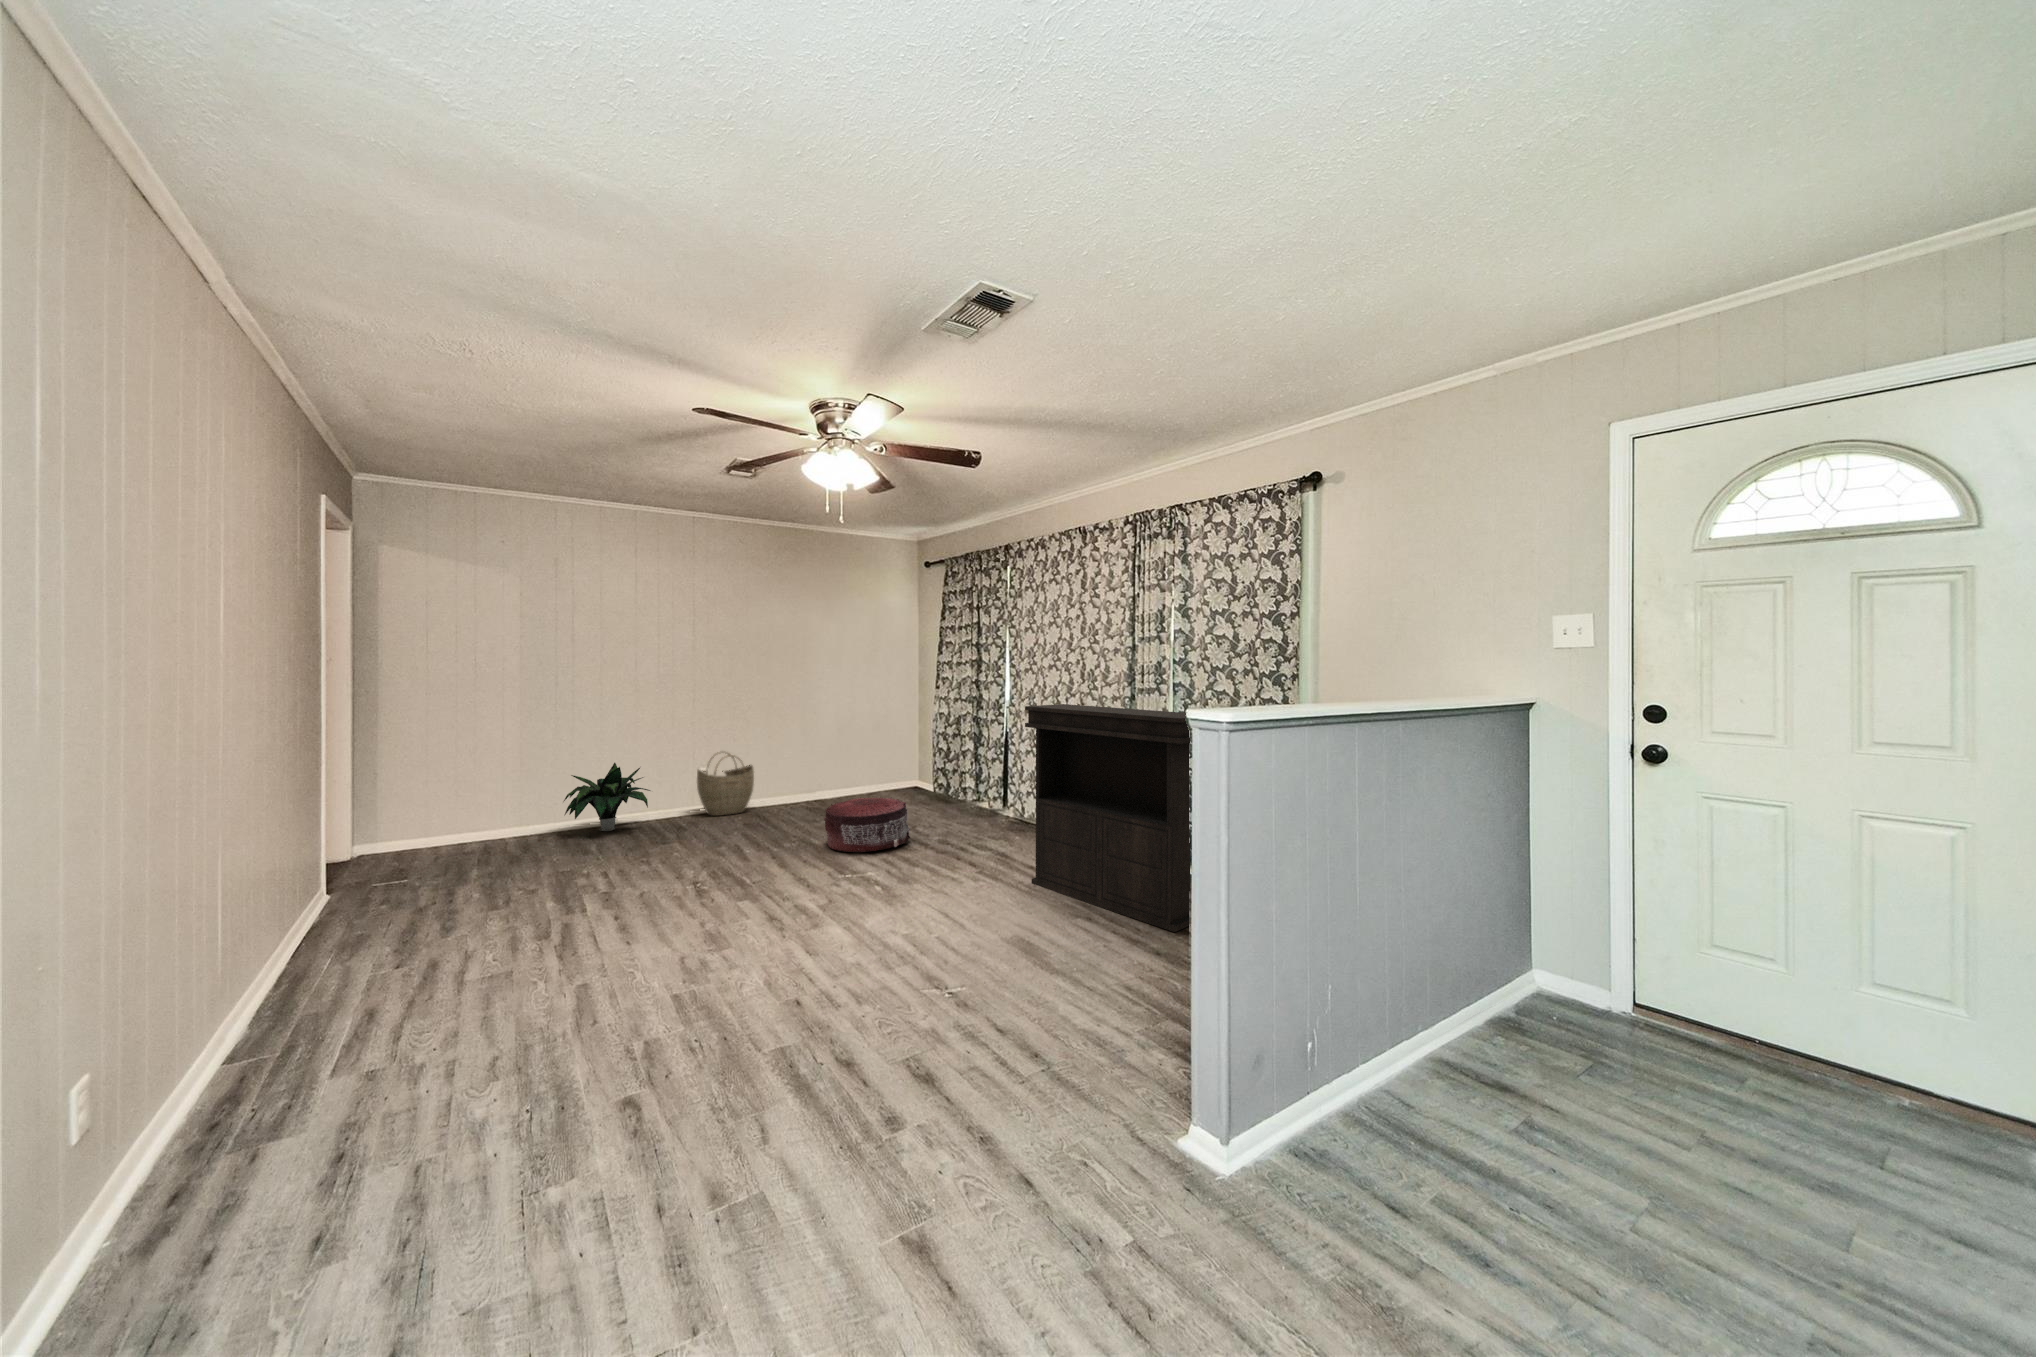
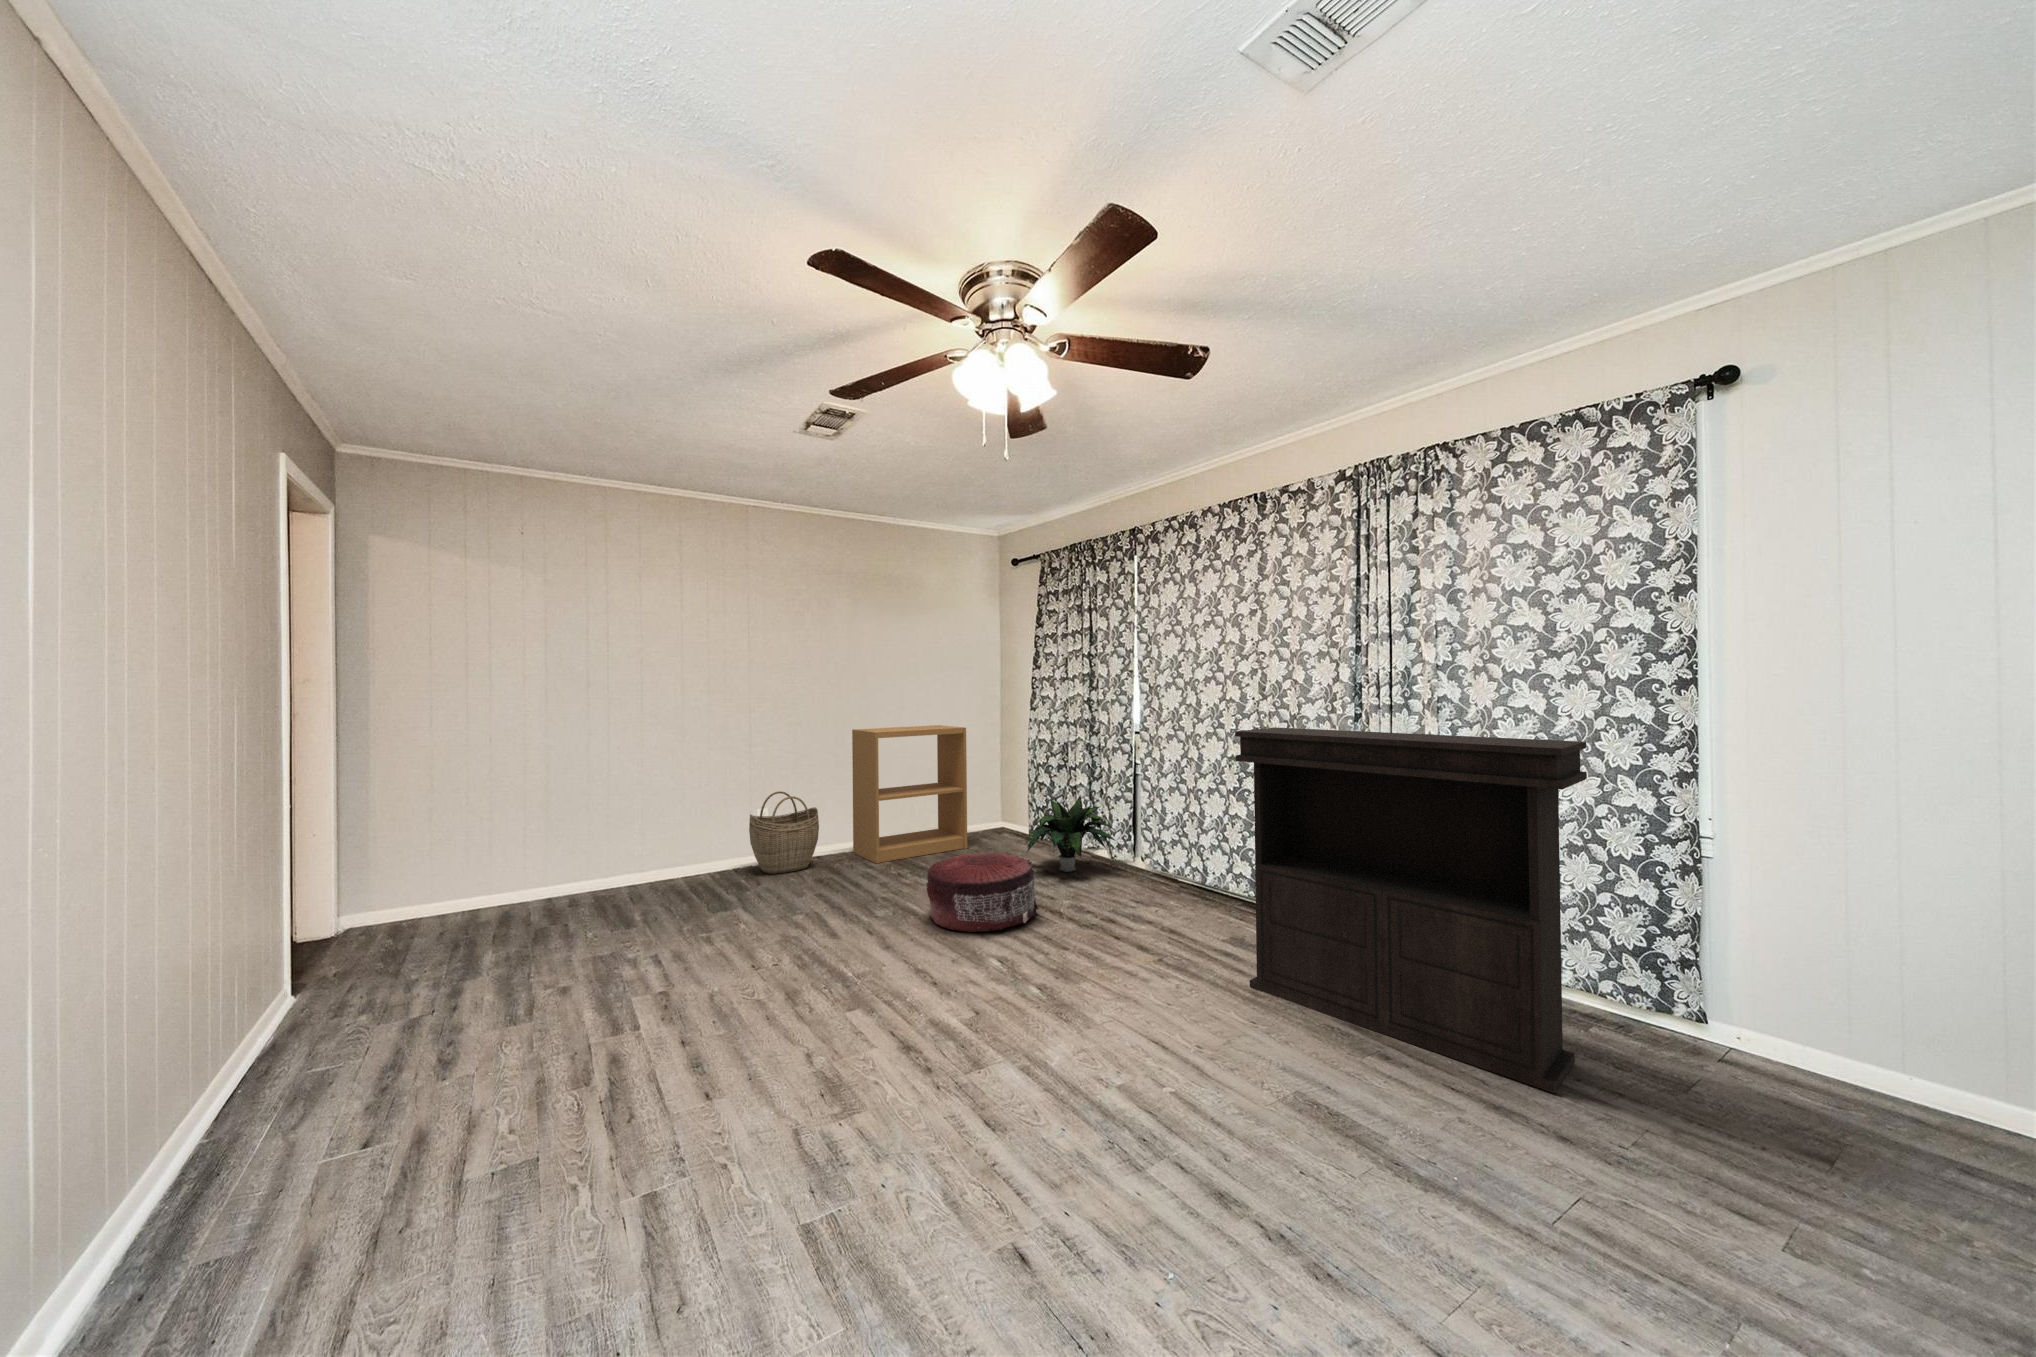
bookshelf: none [785,700,879,810] -> present [852,725,967,864]
potted plant: present [564,763,650,831] -> present [1026,795,1115,872]

